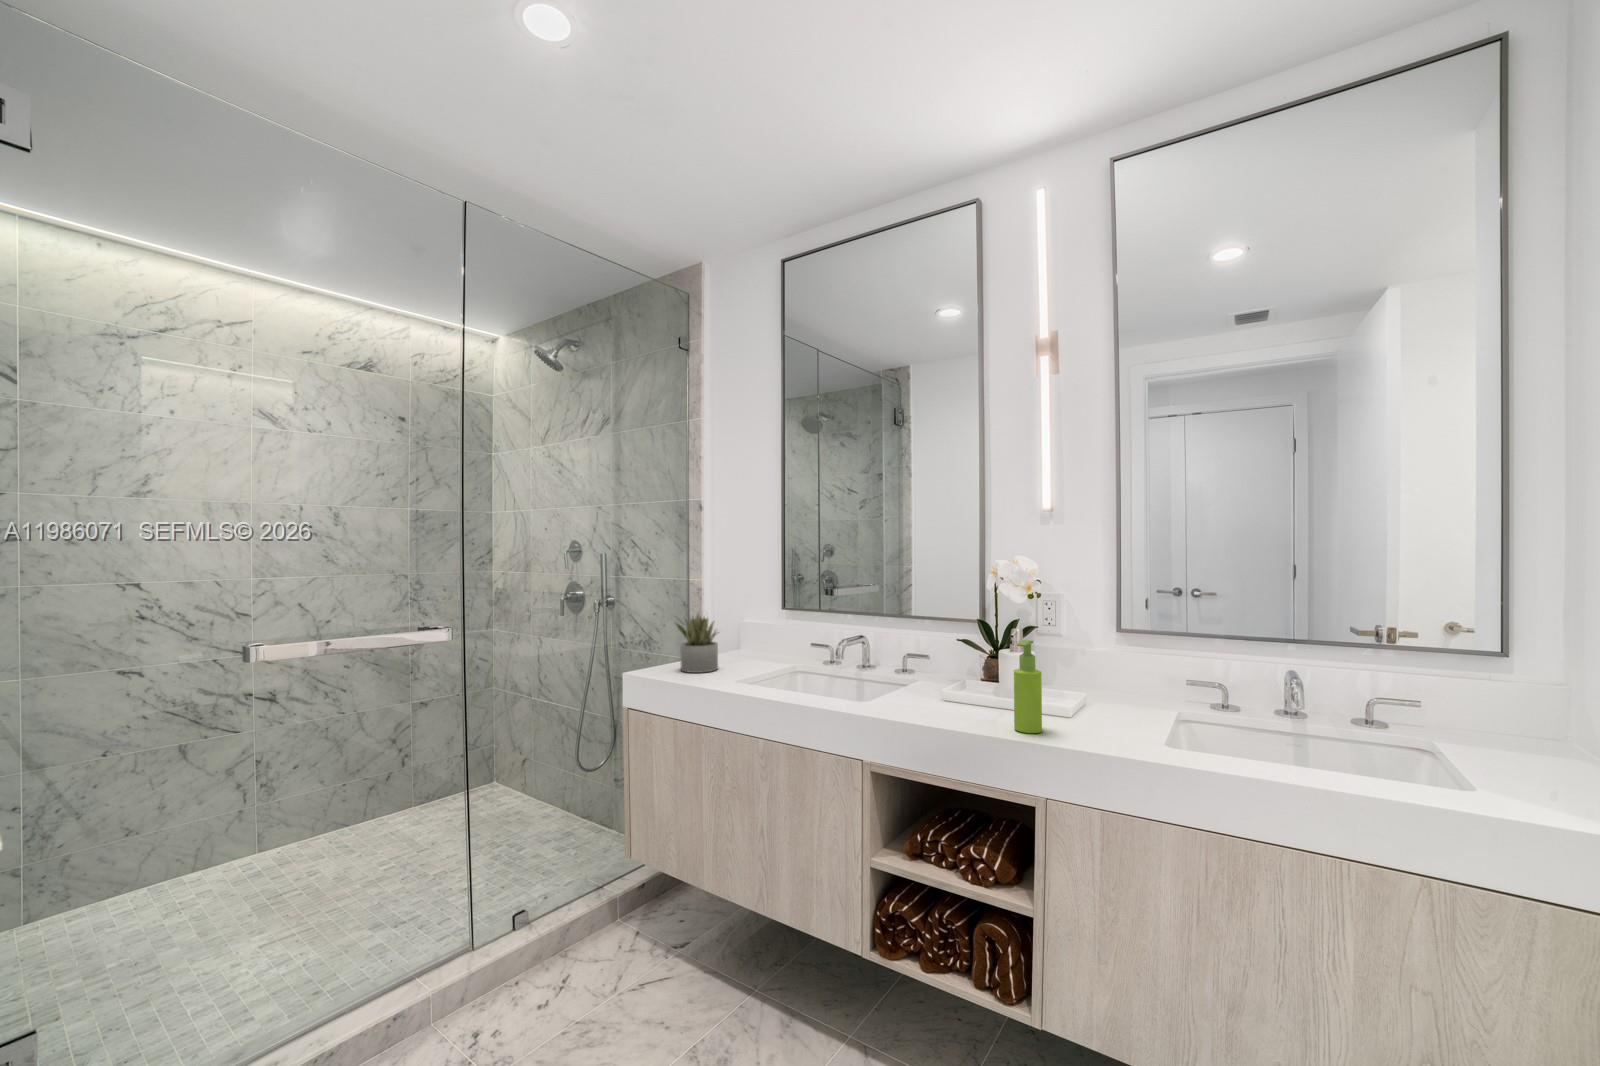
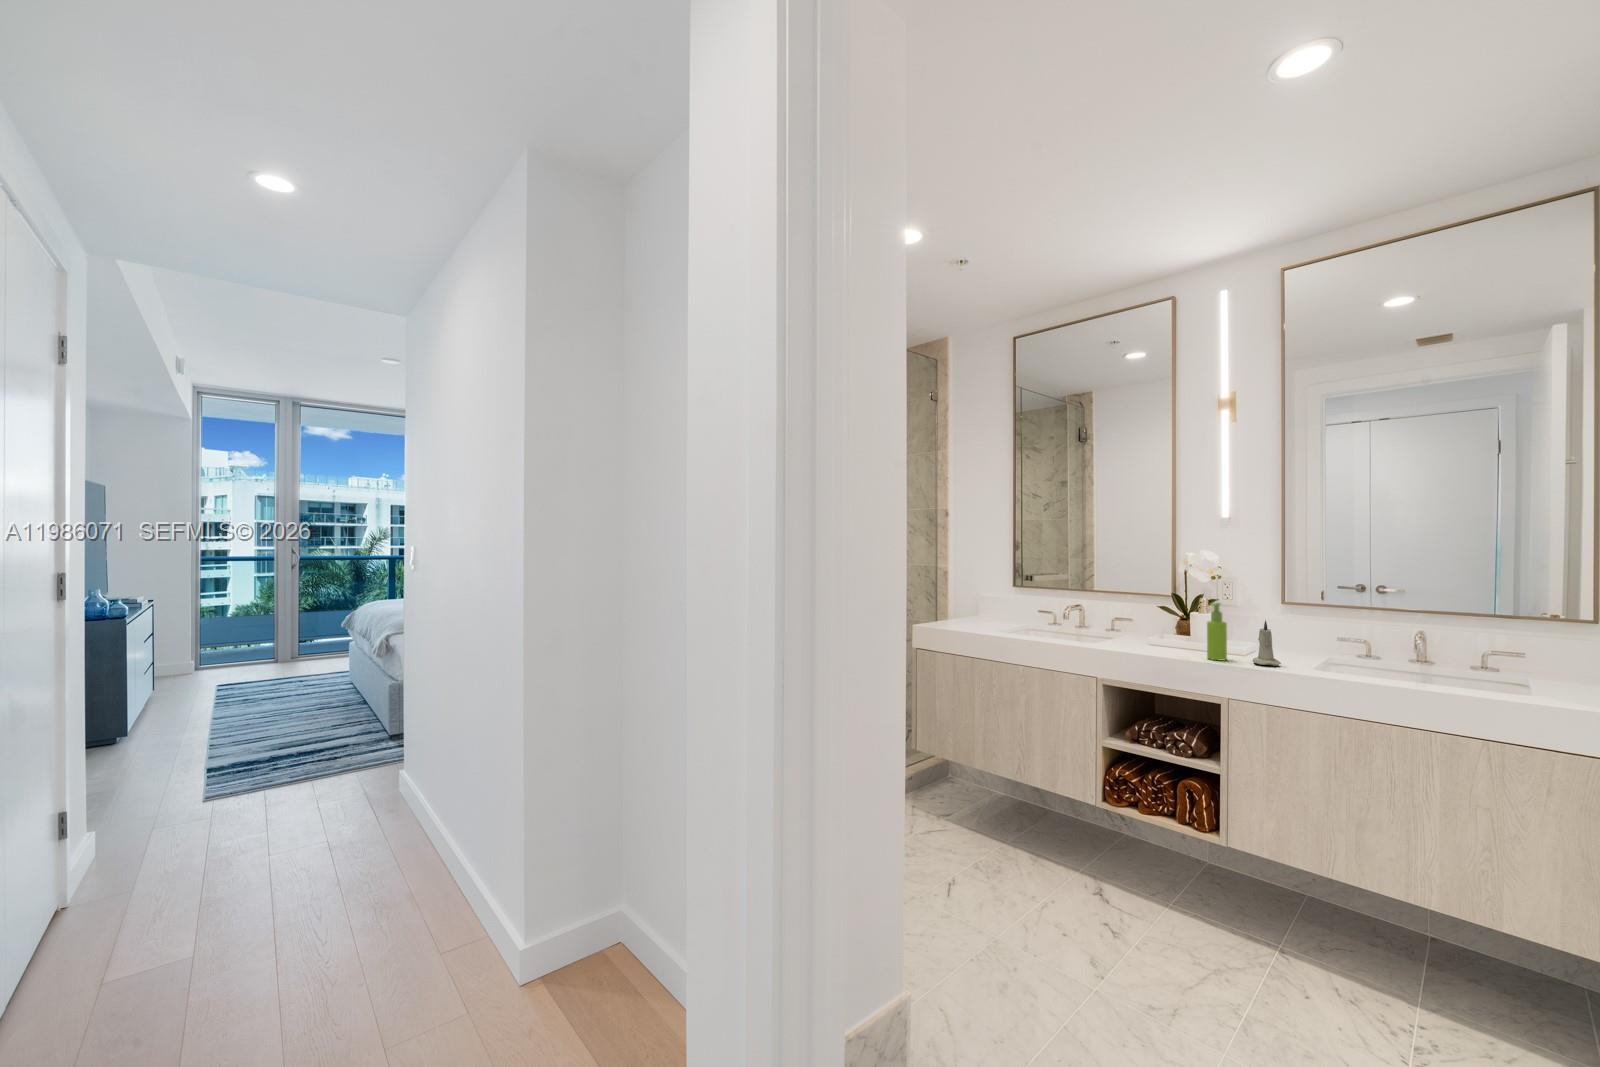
succulent plant: present [677,612,718,673] -> none [946,585,977,627]
candle: none [1078,668,1118,743] -> present [1253,620,1281,666]

